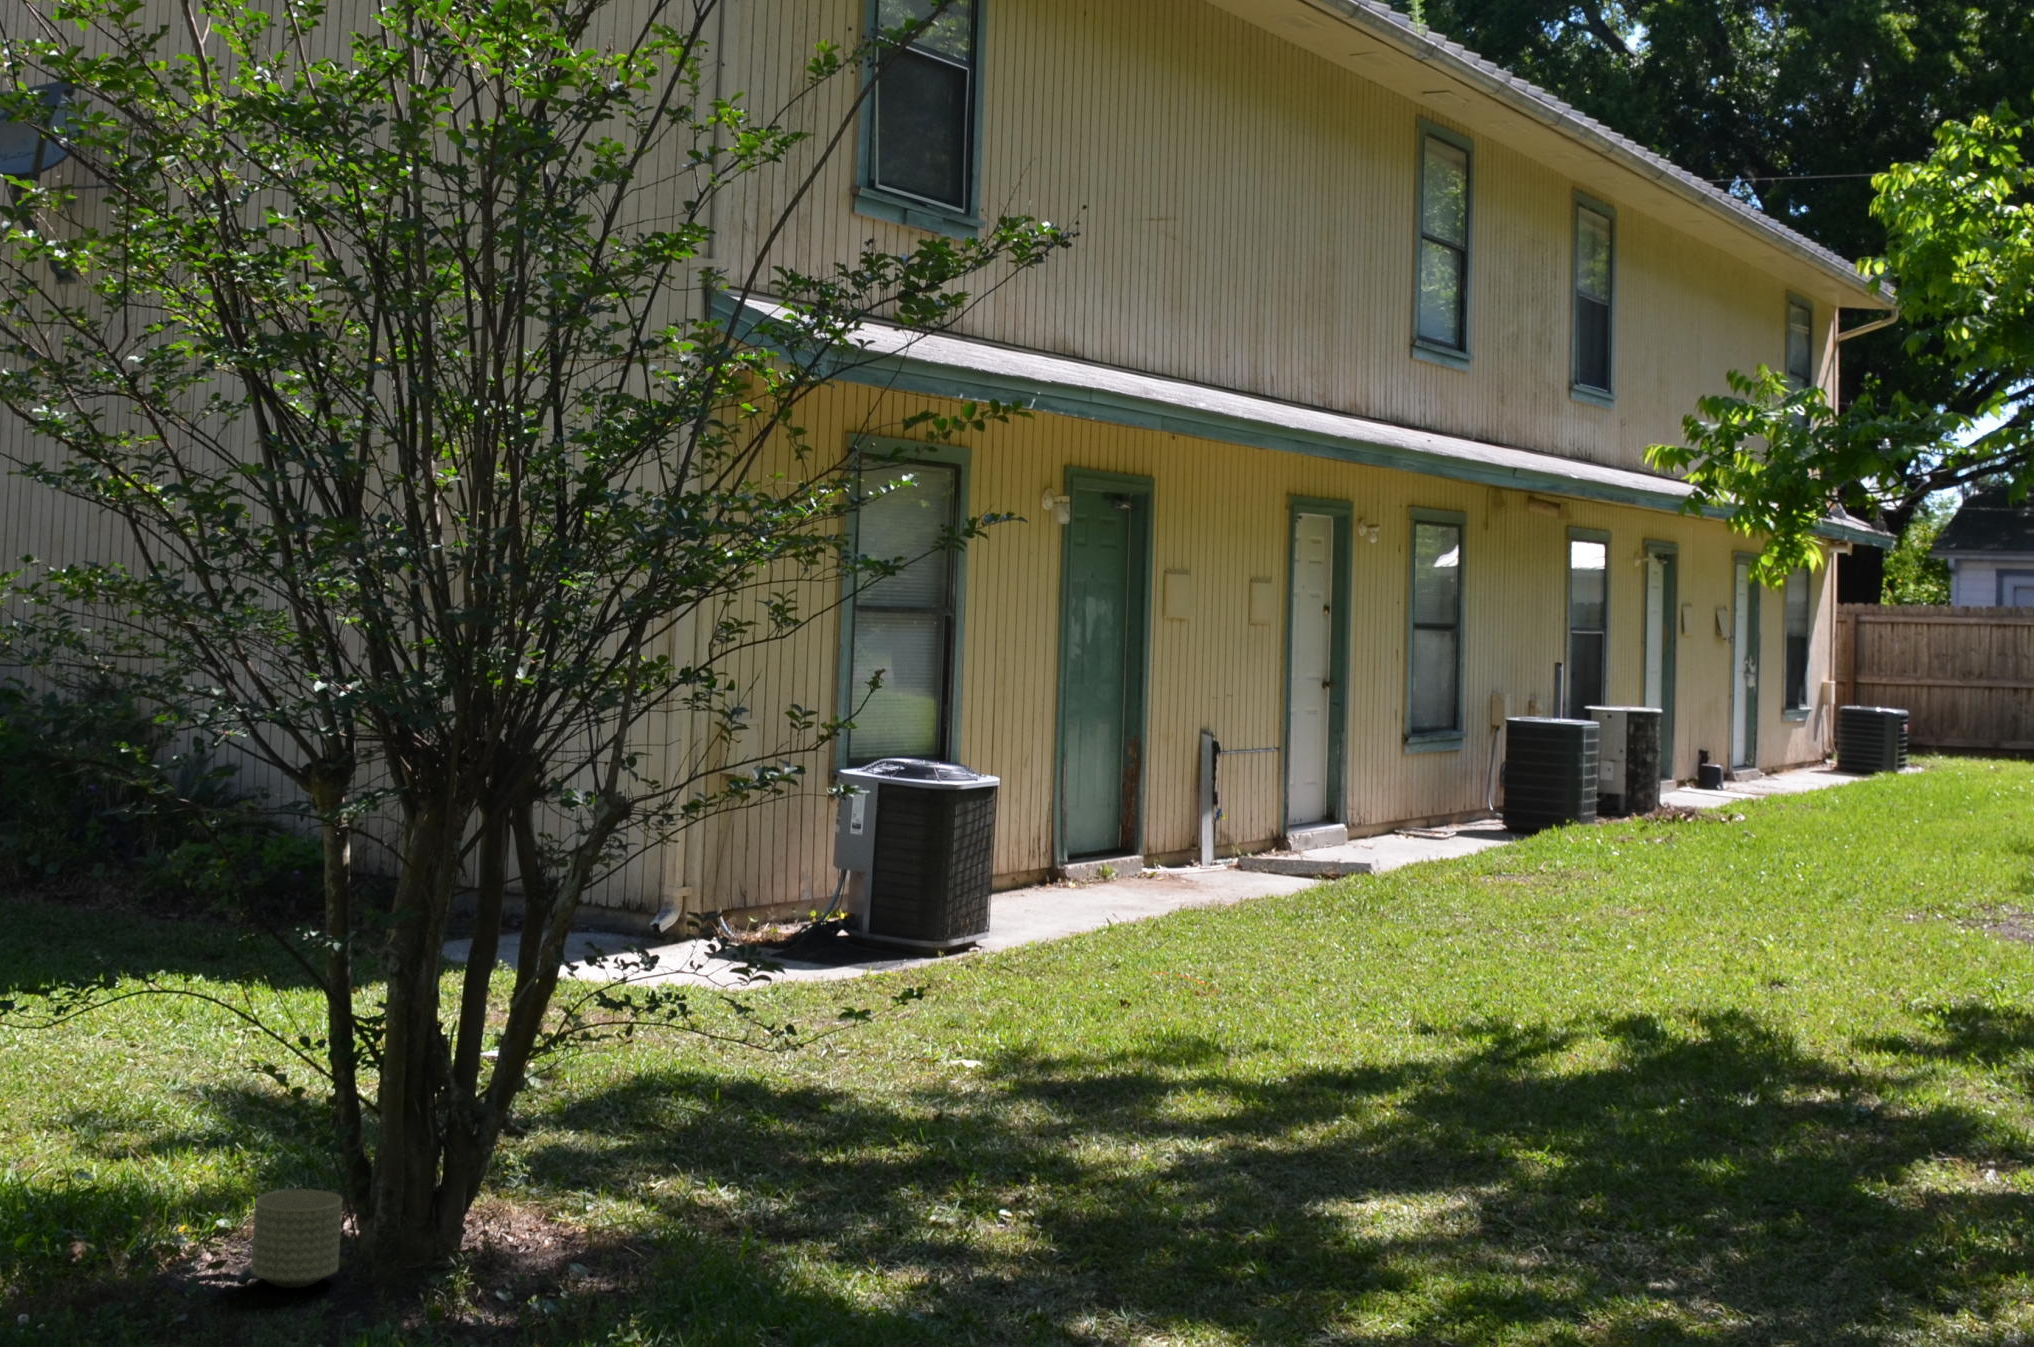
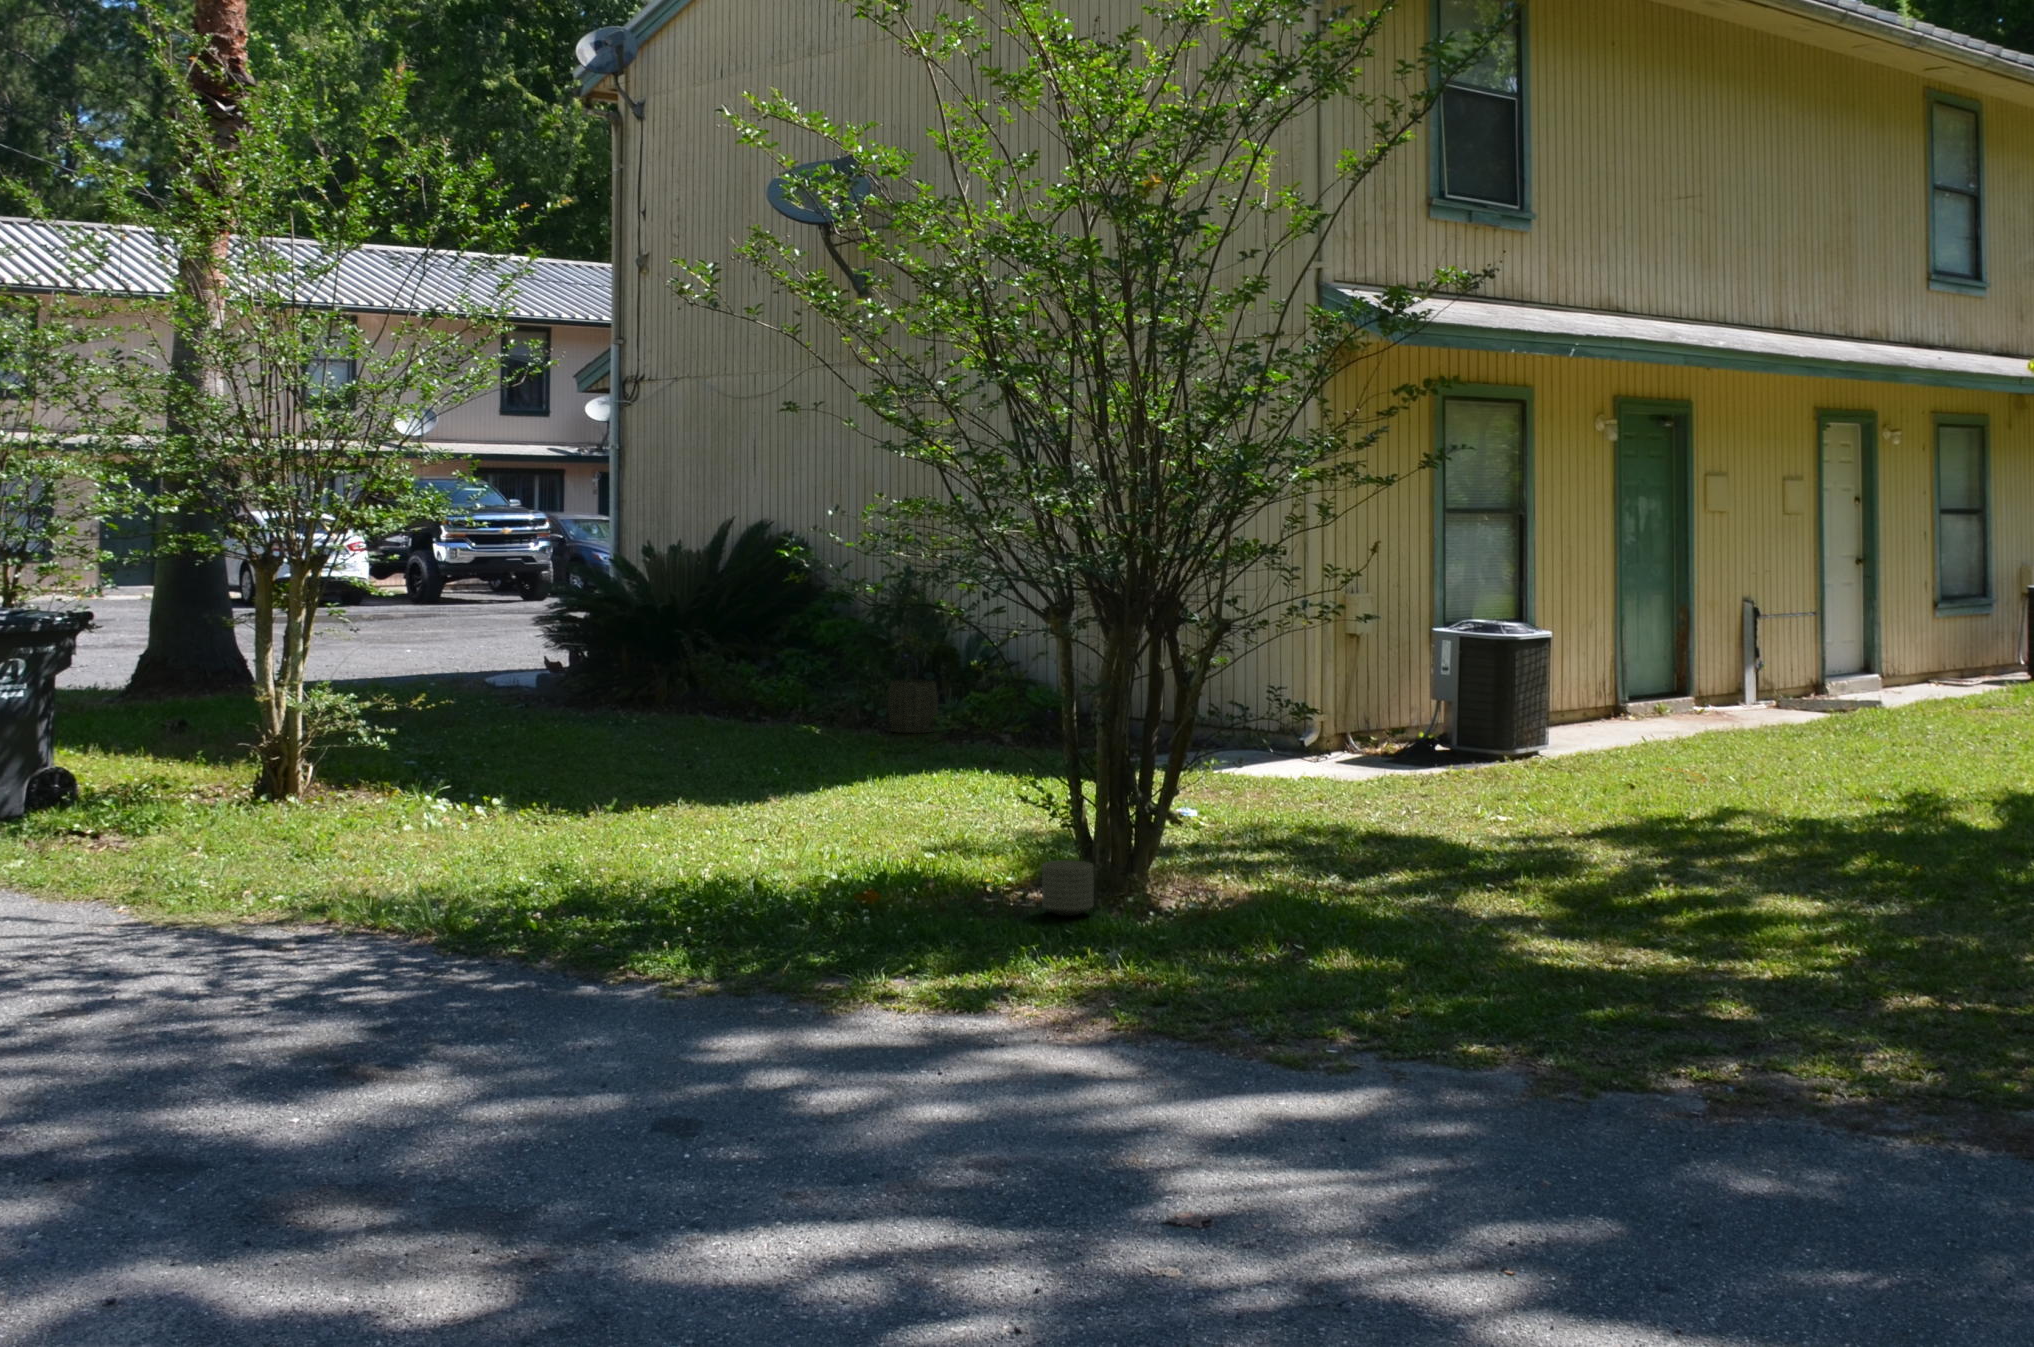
woven basket: none [69,824,143,902] -> present [888,680,938,733]

